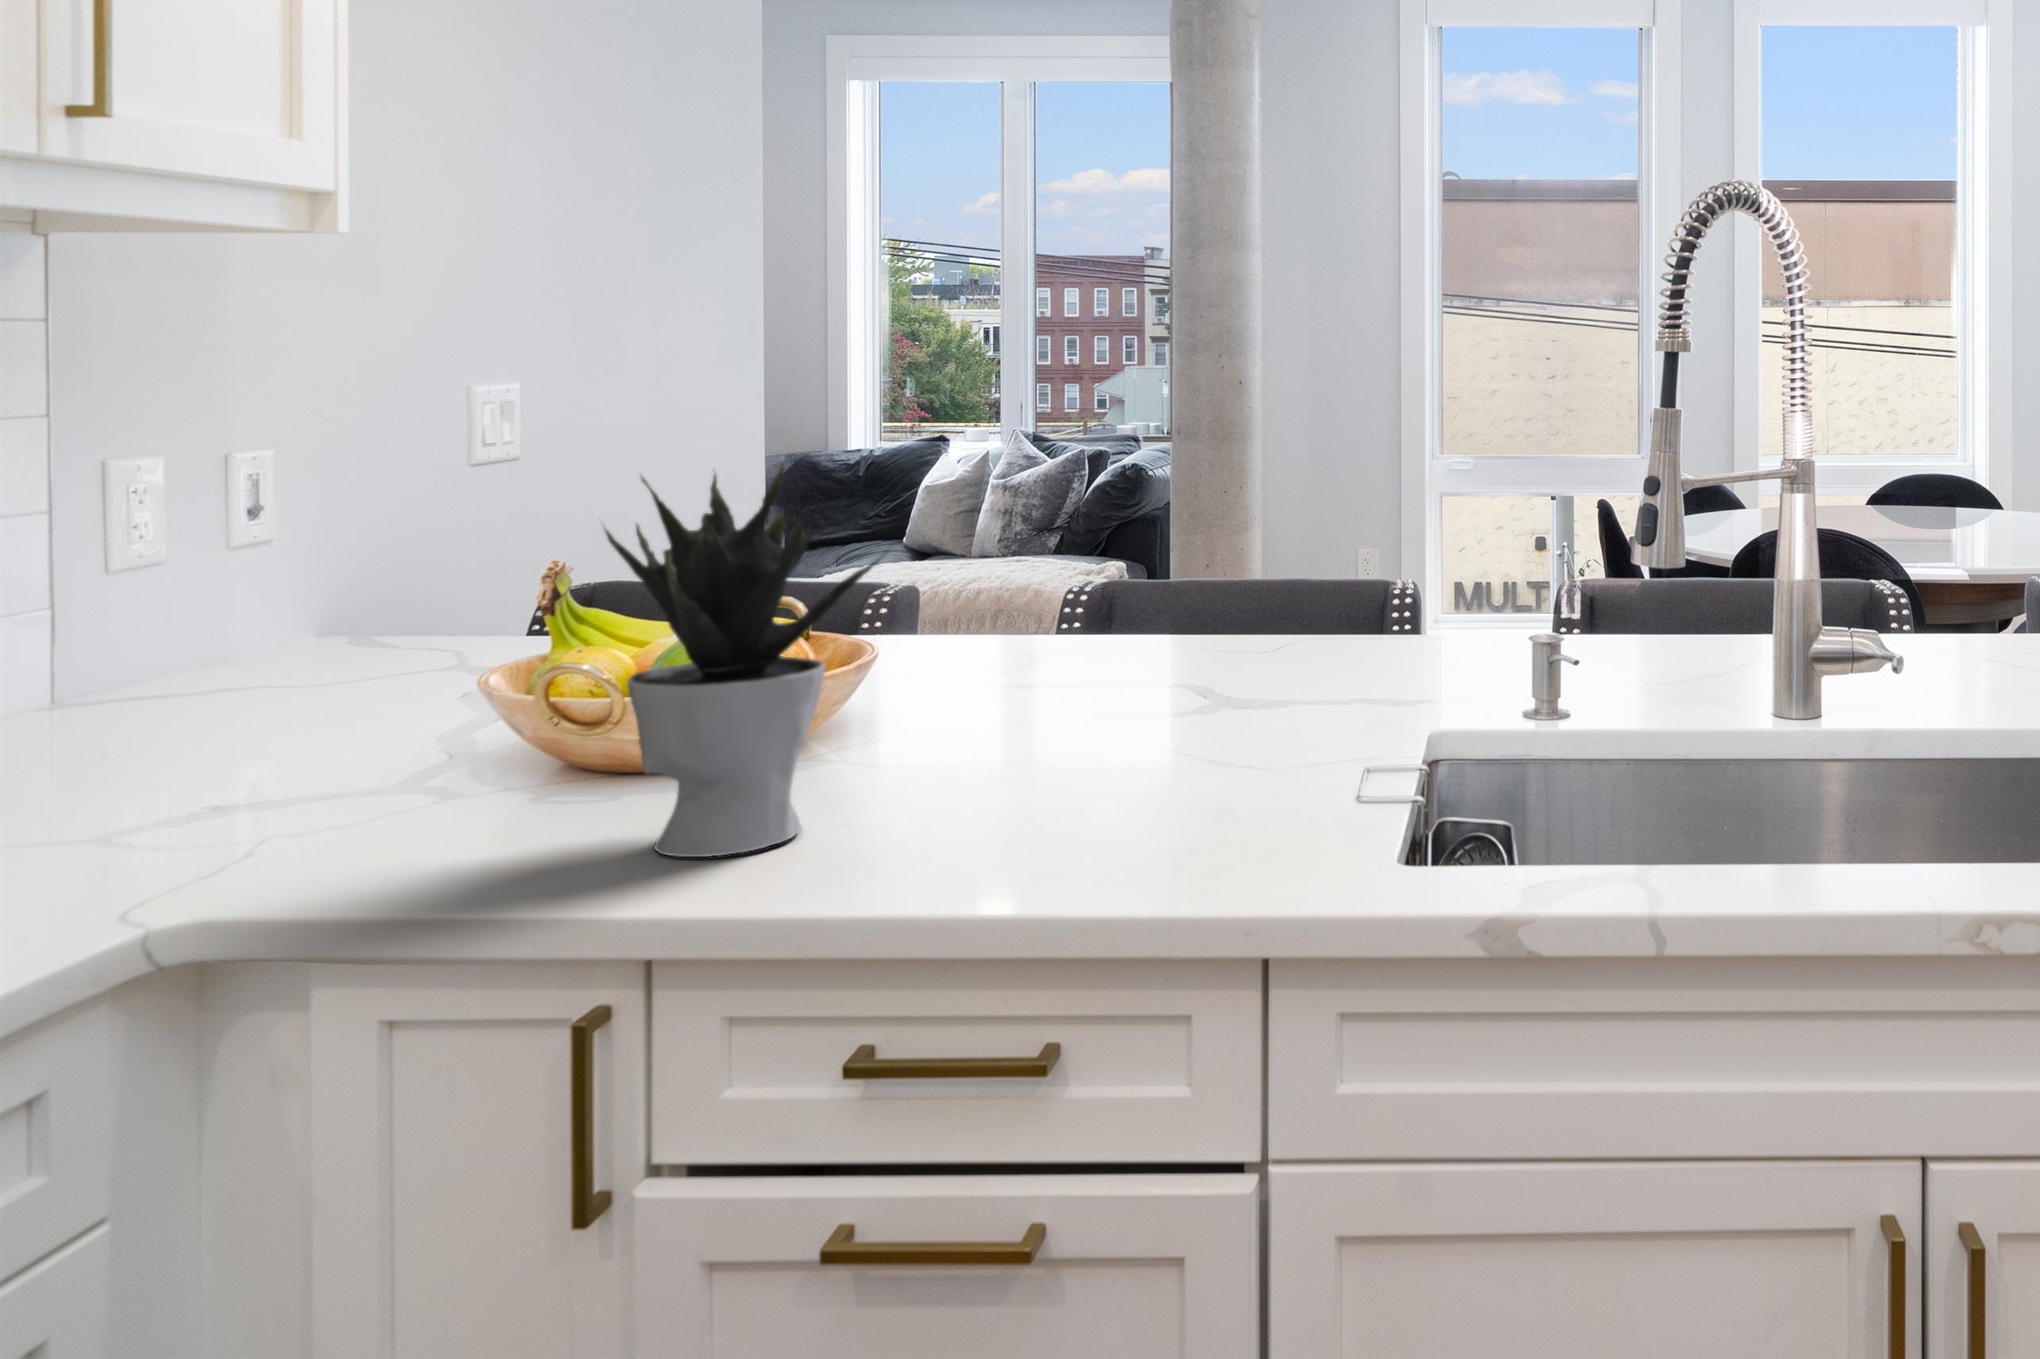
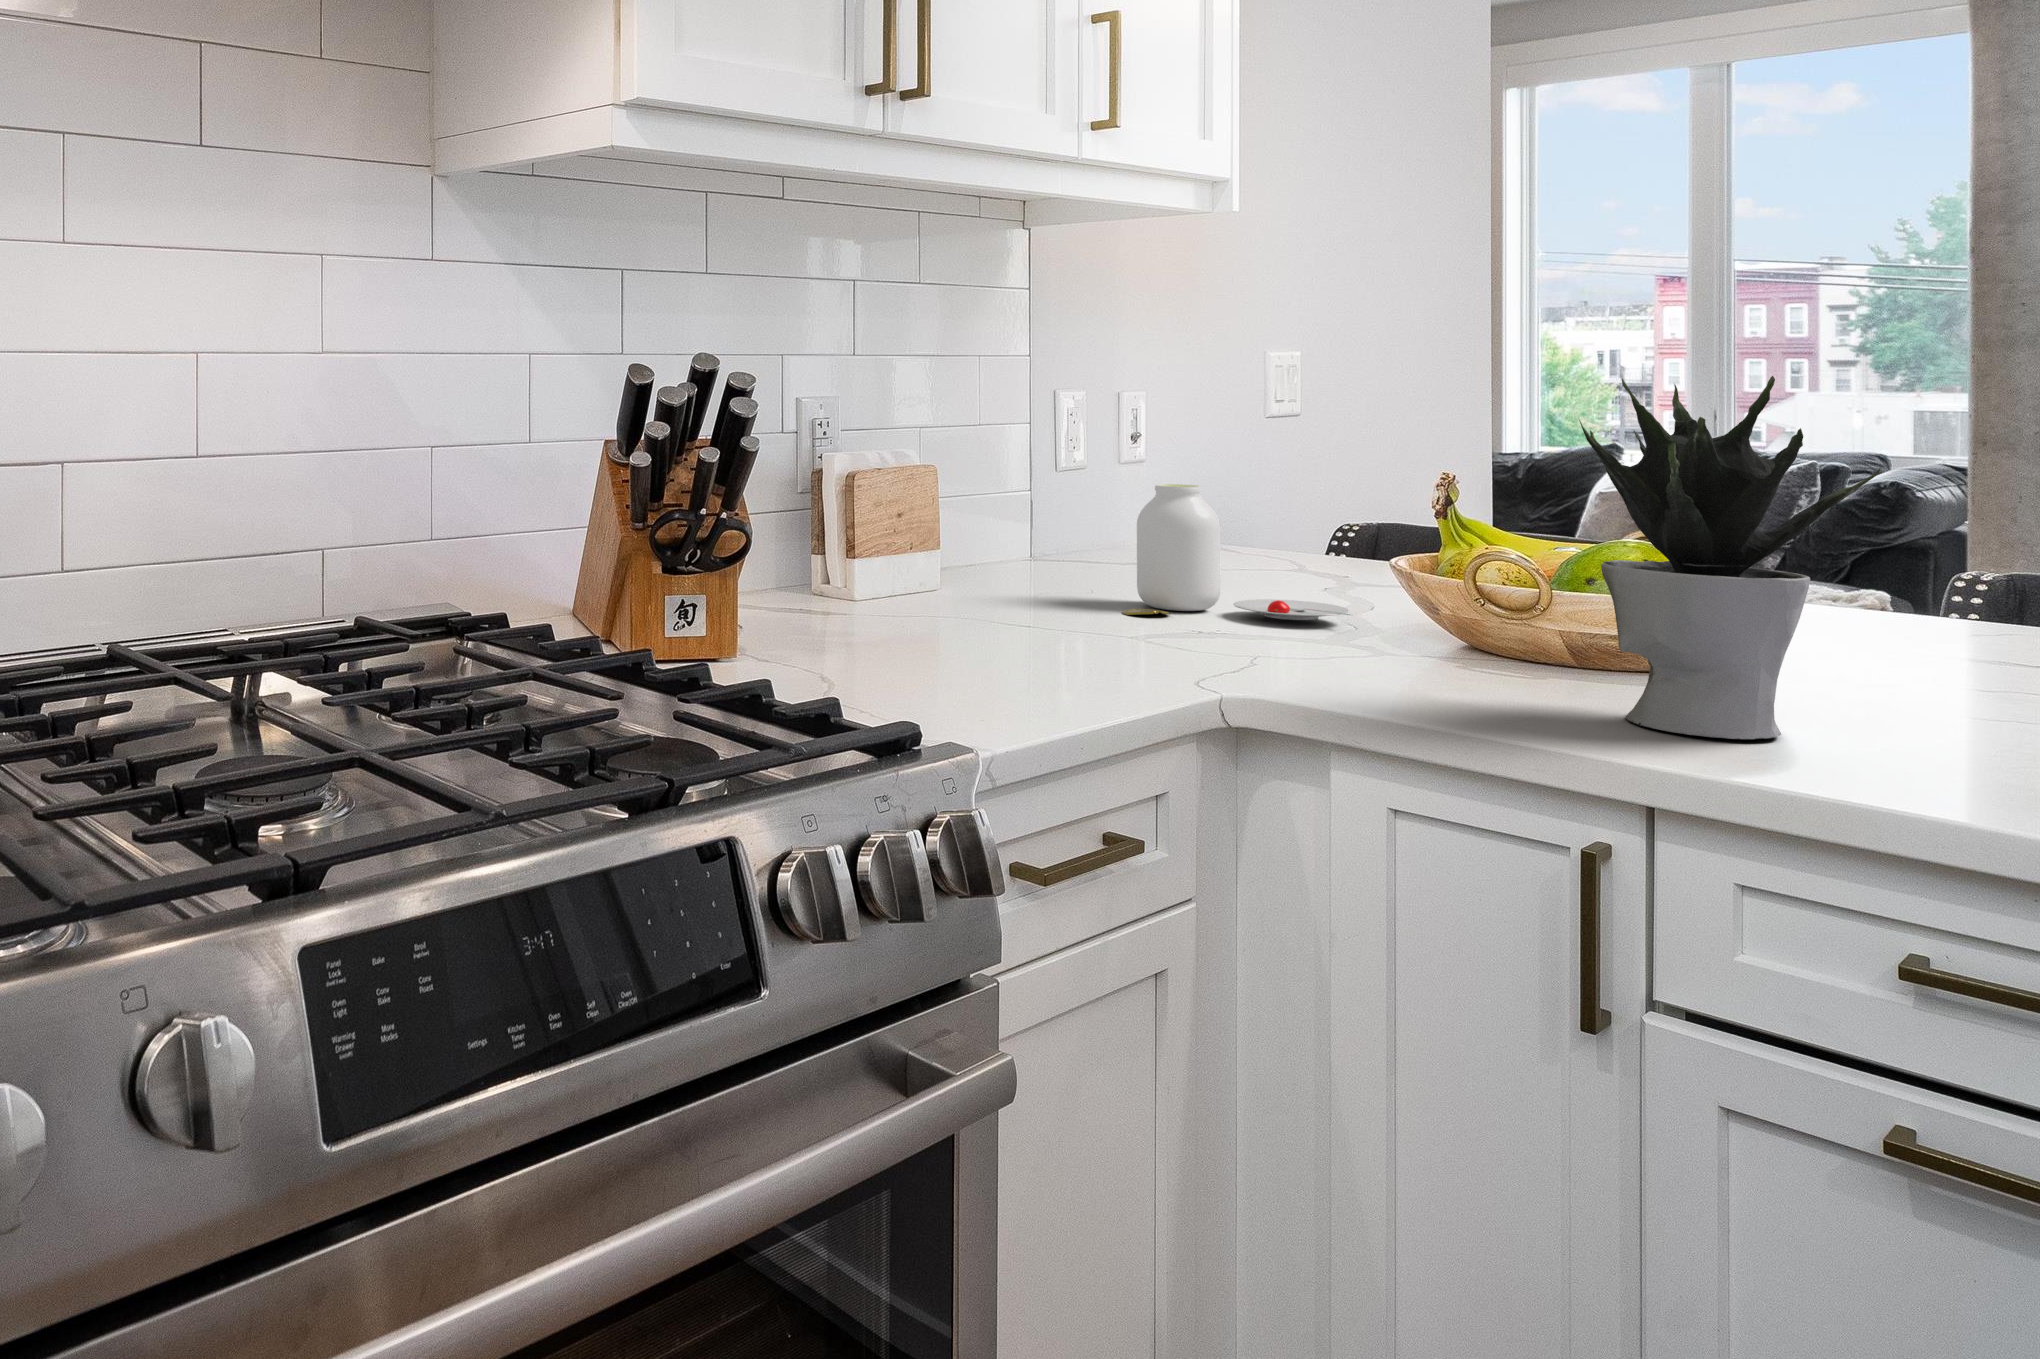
jar: none [100,602,435,797] -> present [1123,484,1352,620]

